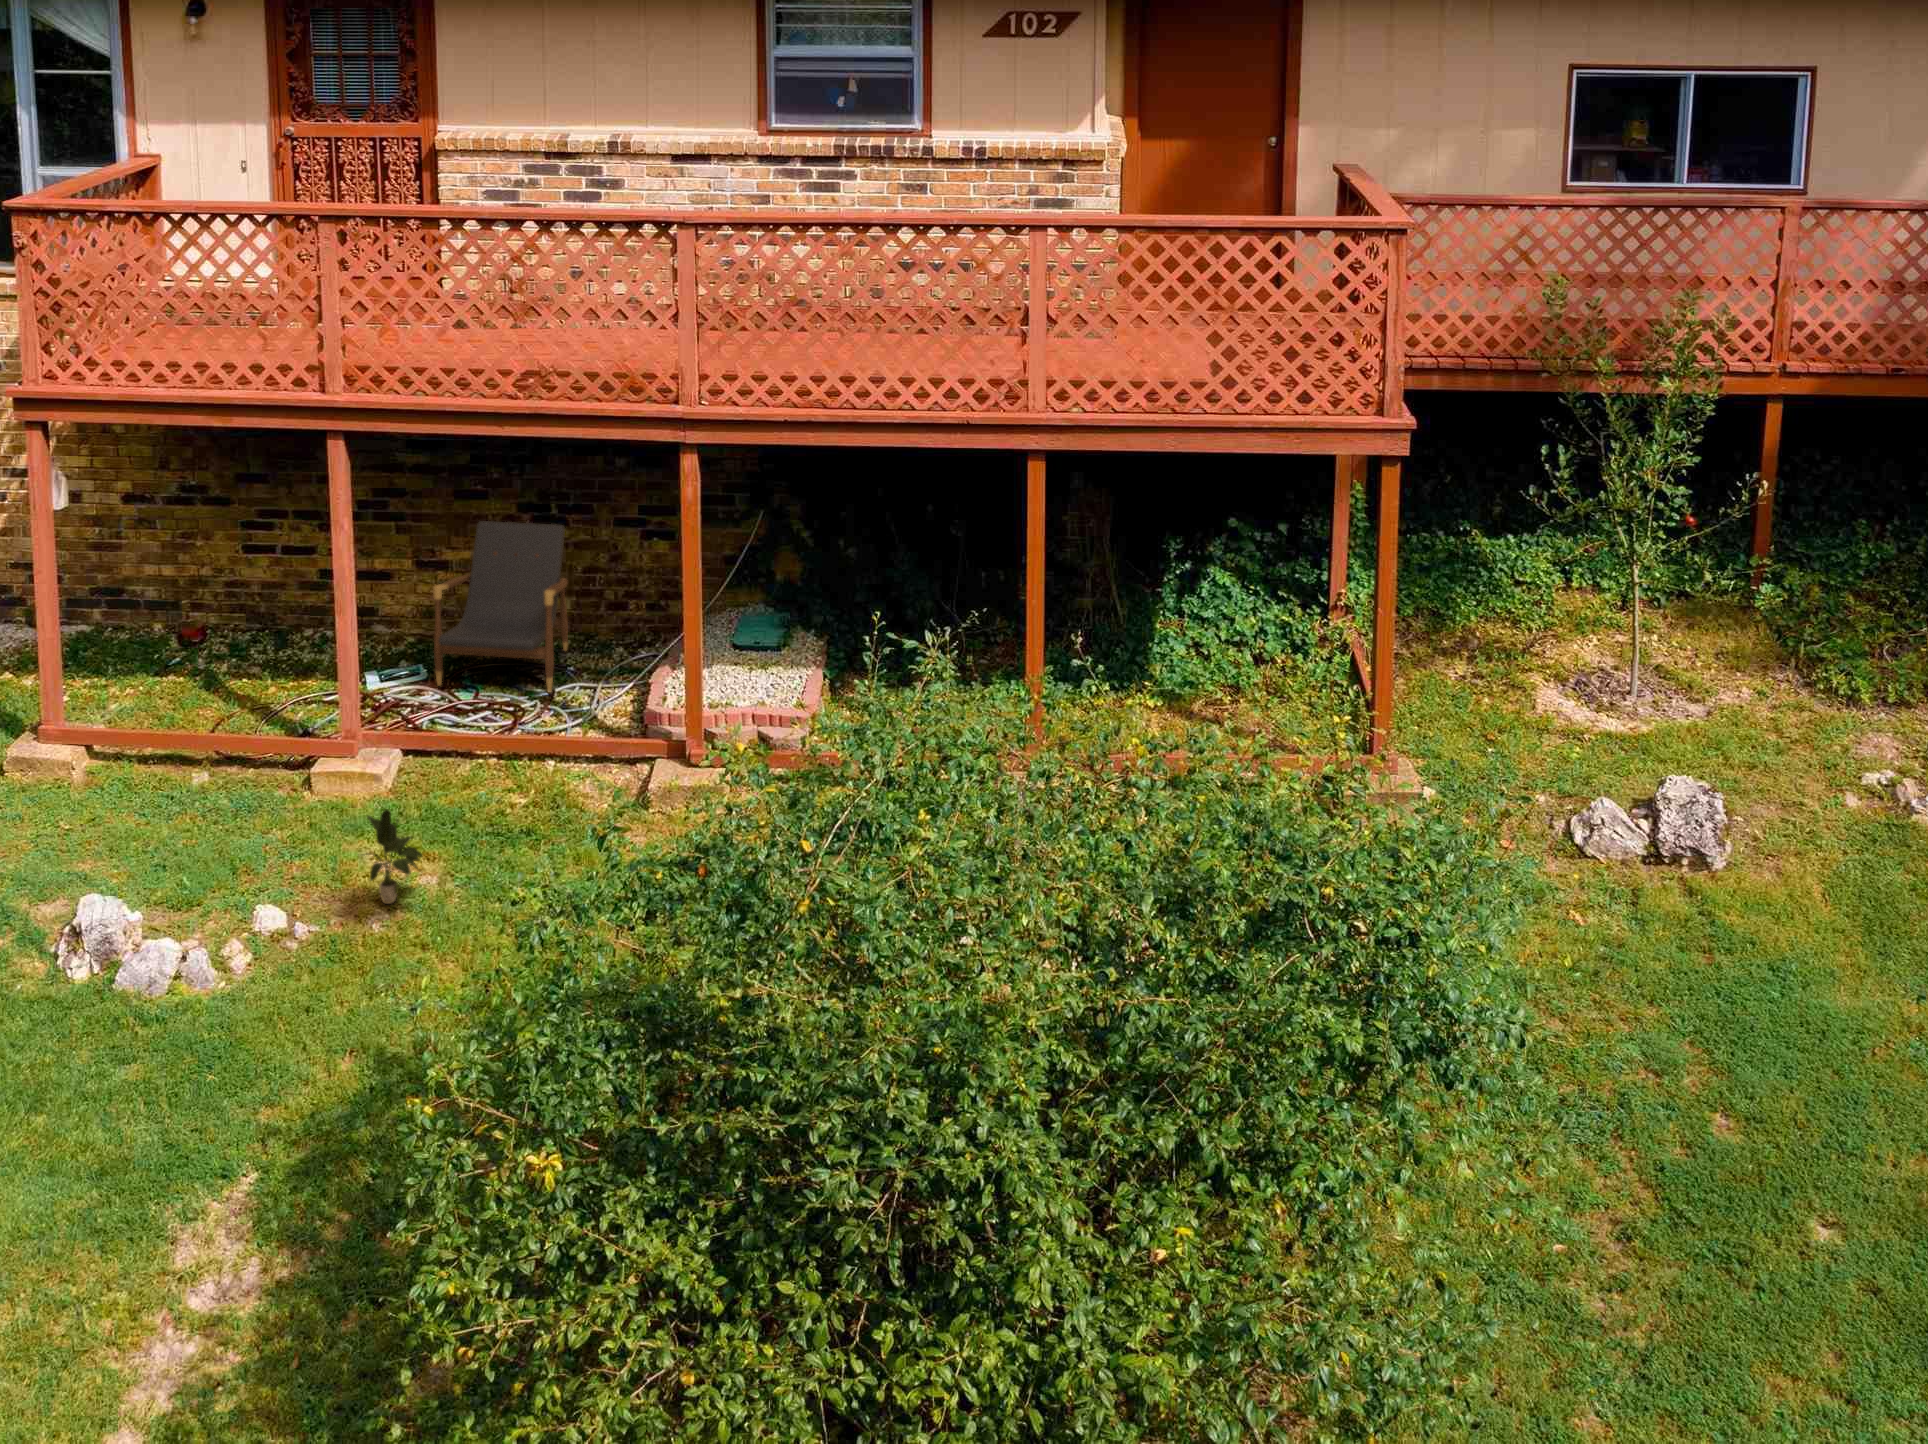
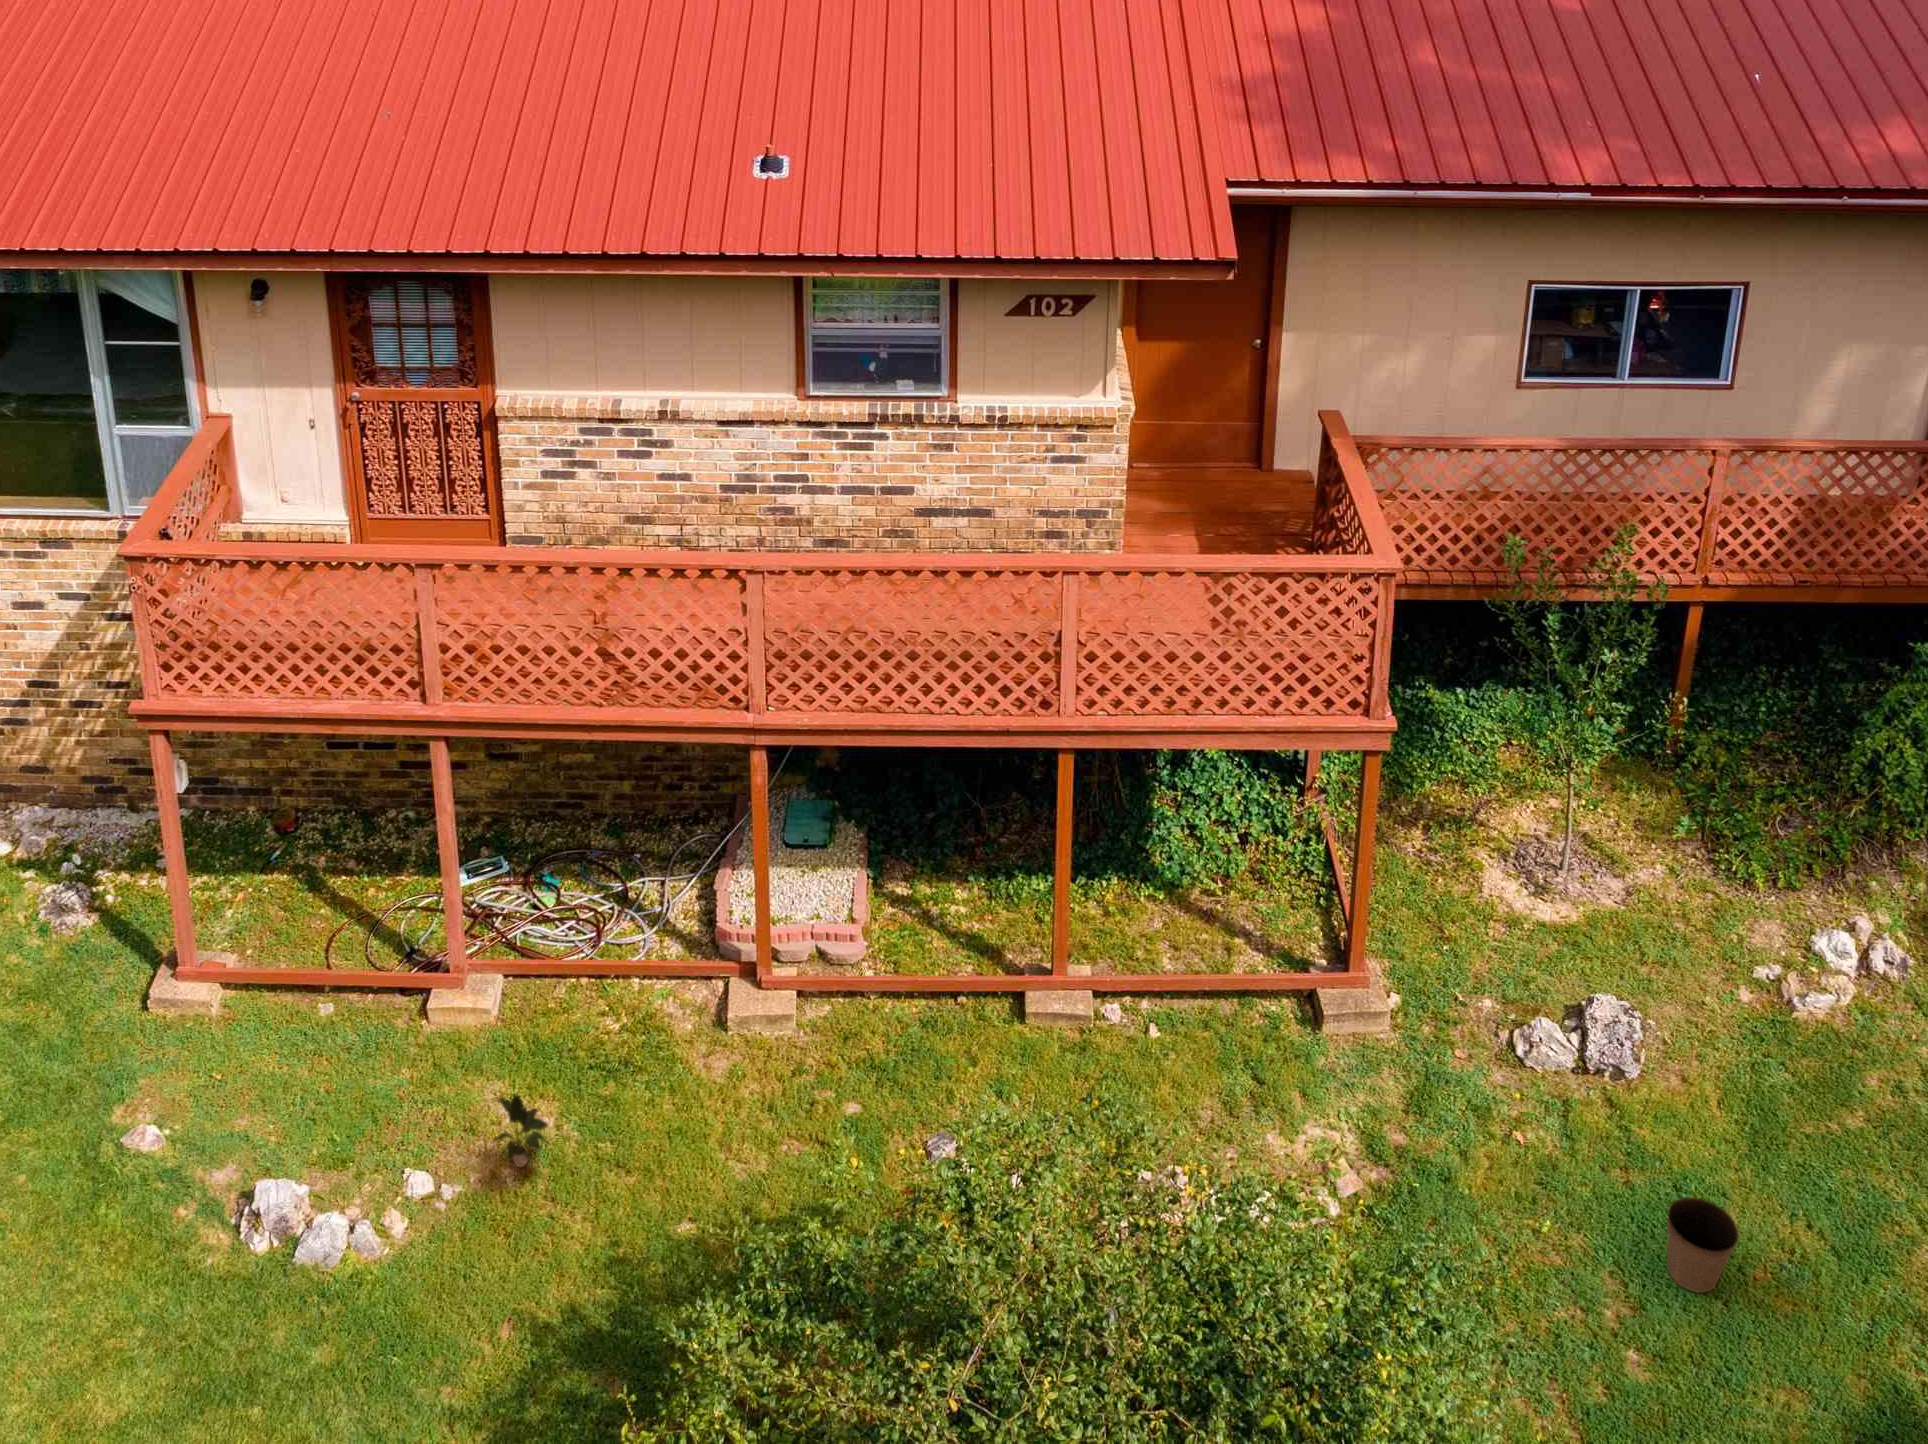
lounge chair: present [433,521,568,692] -> none [515,720,632,884]
bucket: none [1753,939,1851,1053] -> present [1663,1197,1739,1293]

